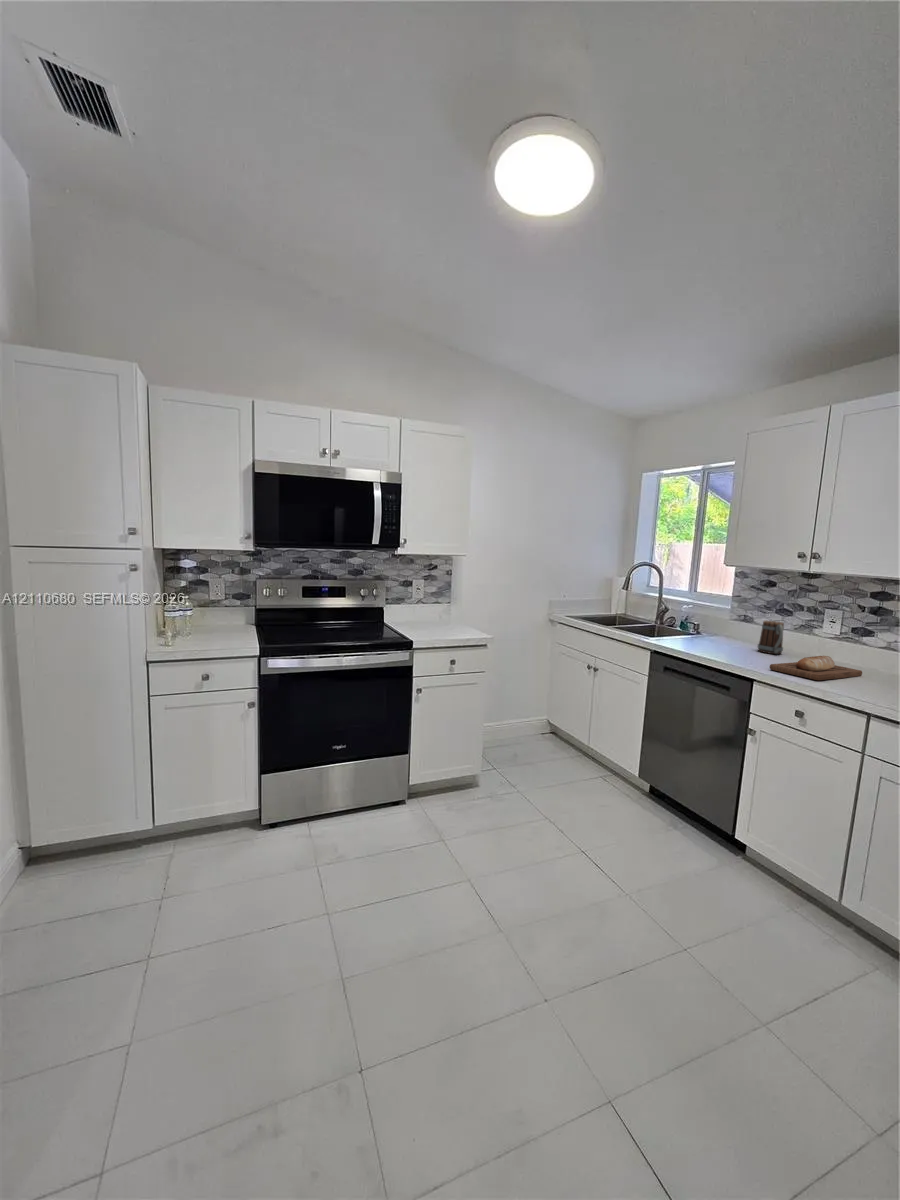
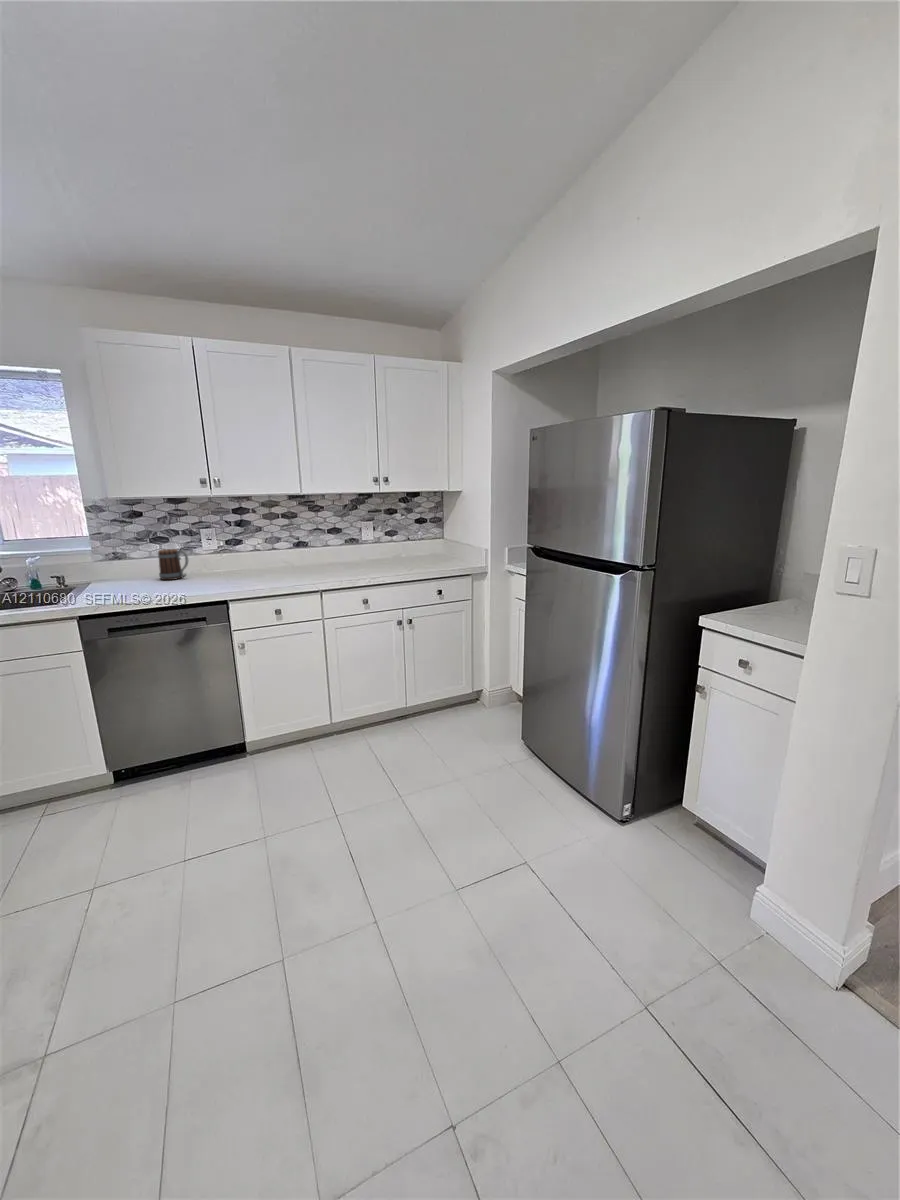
bread loaf: present [770,656,862,680] -> none [226,565,278,587]

